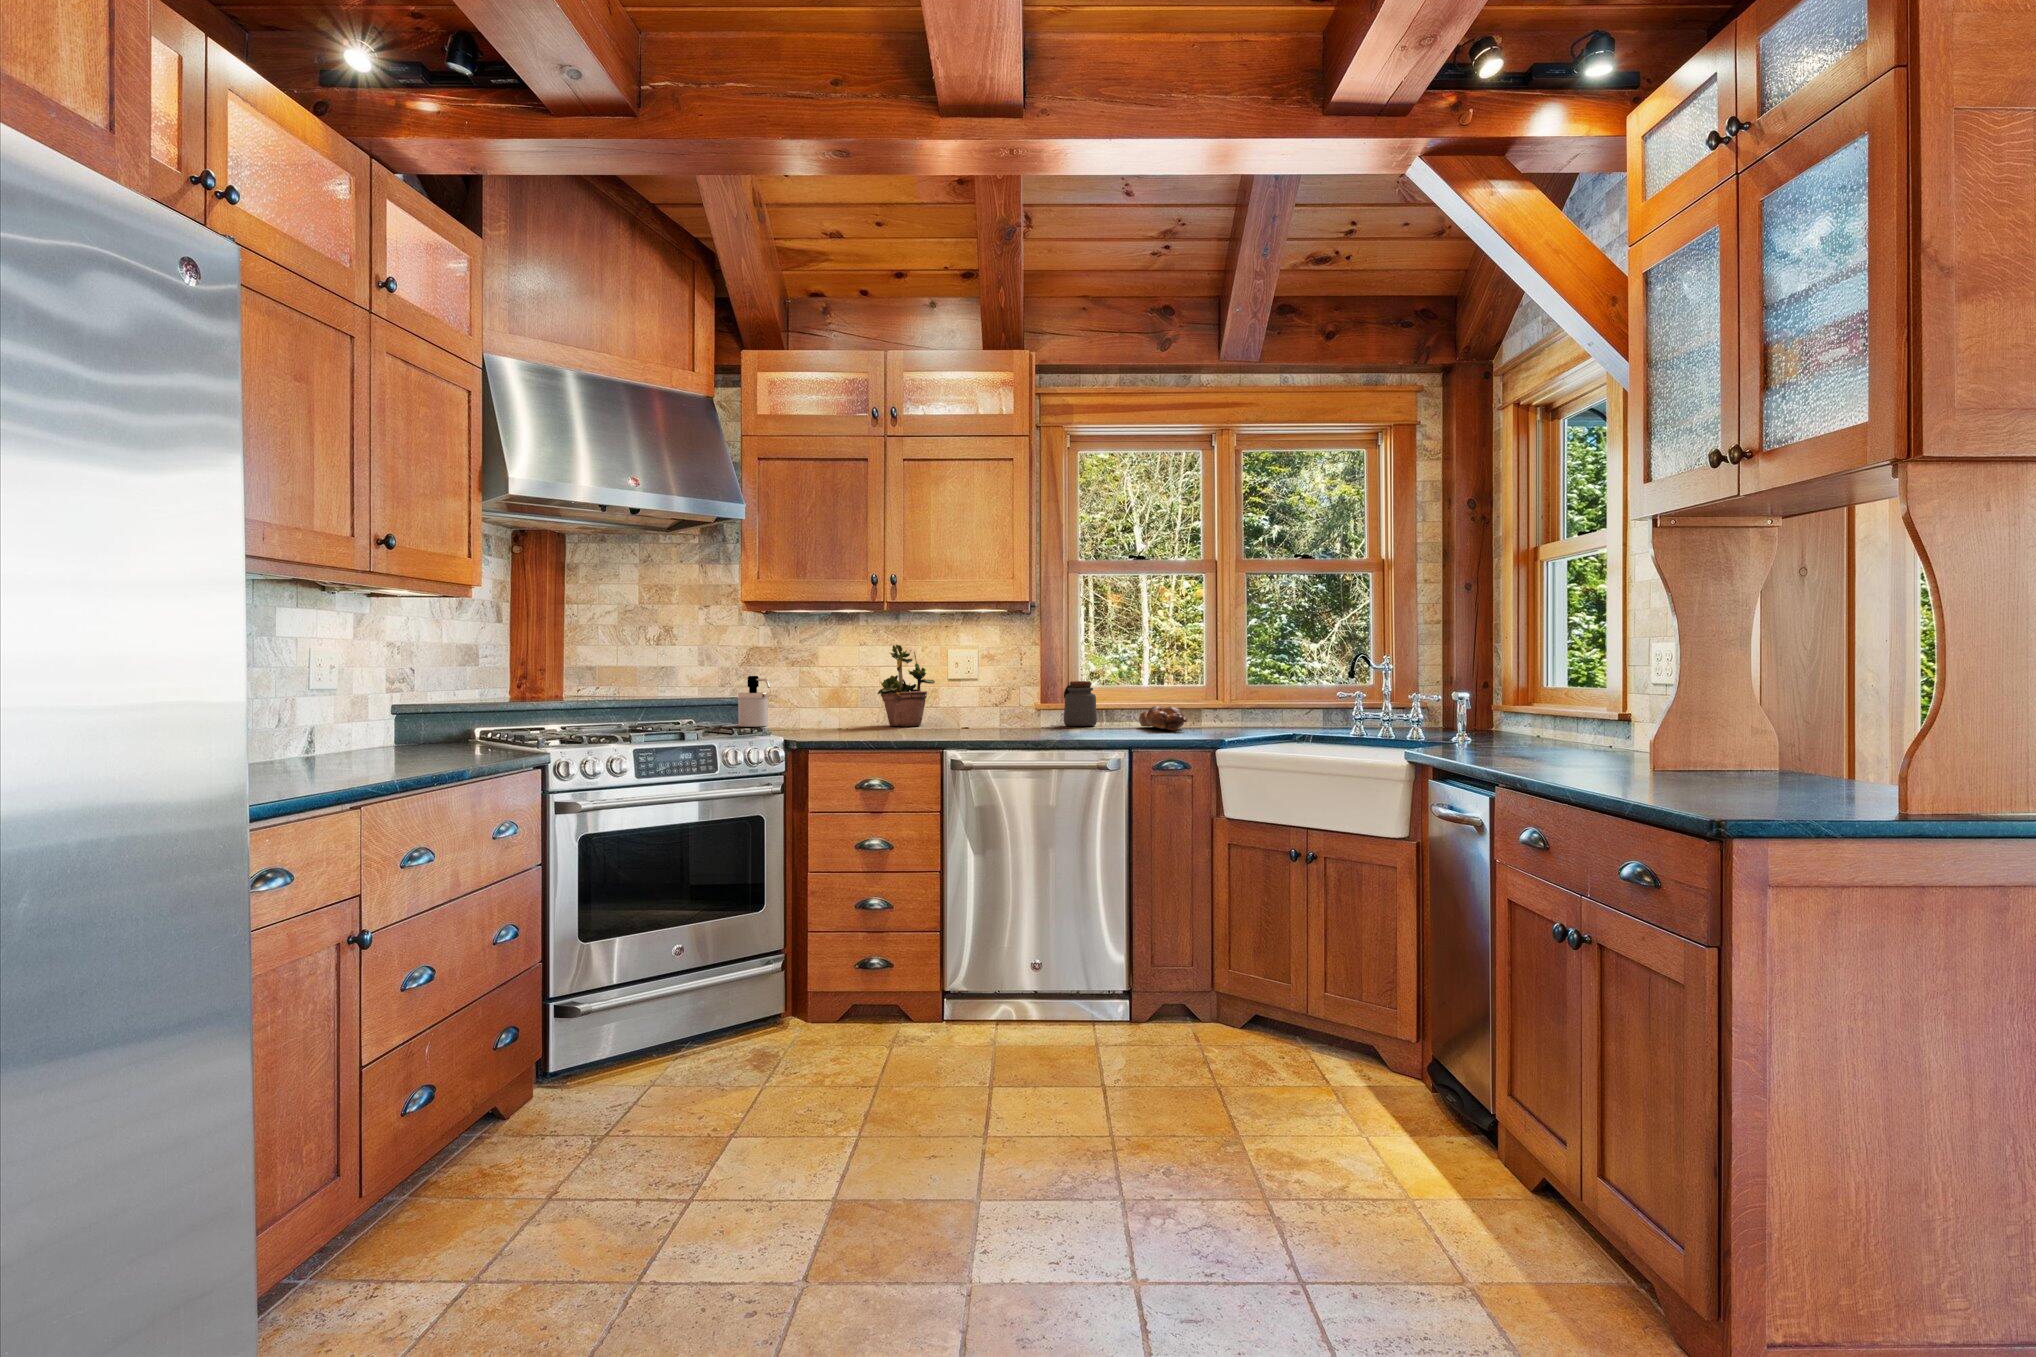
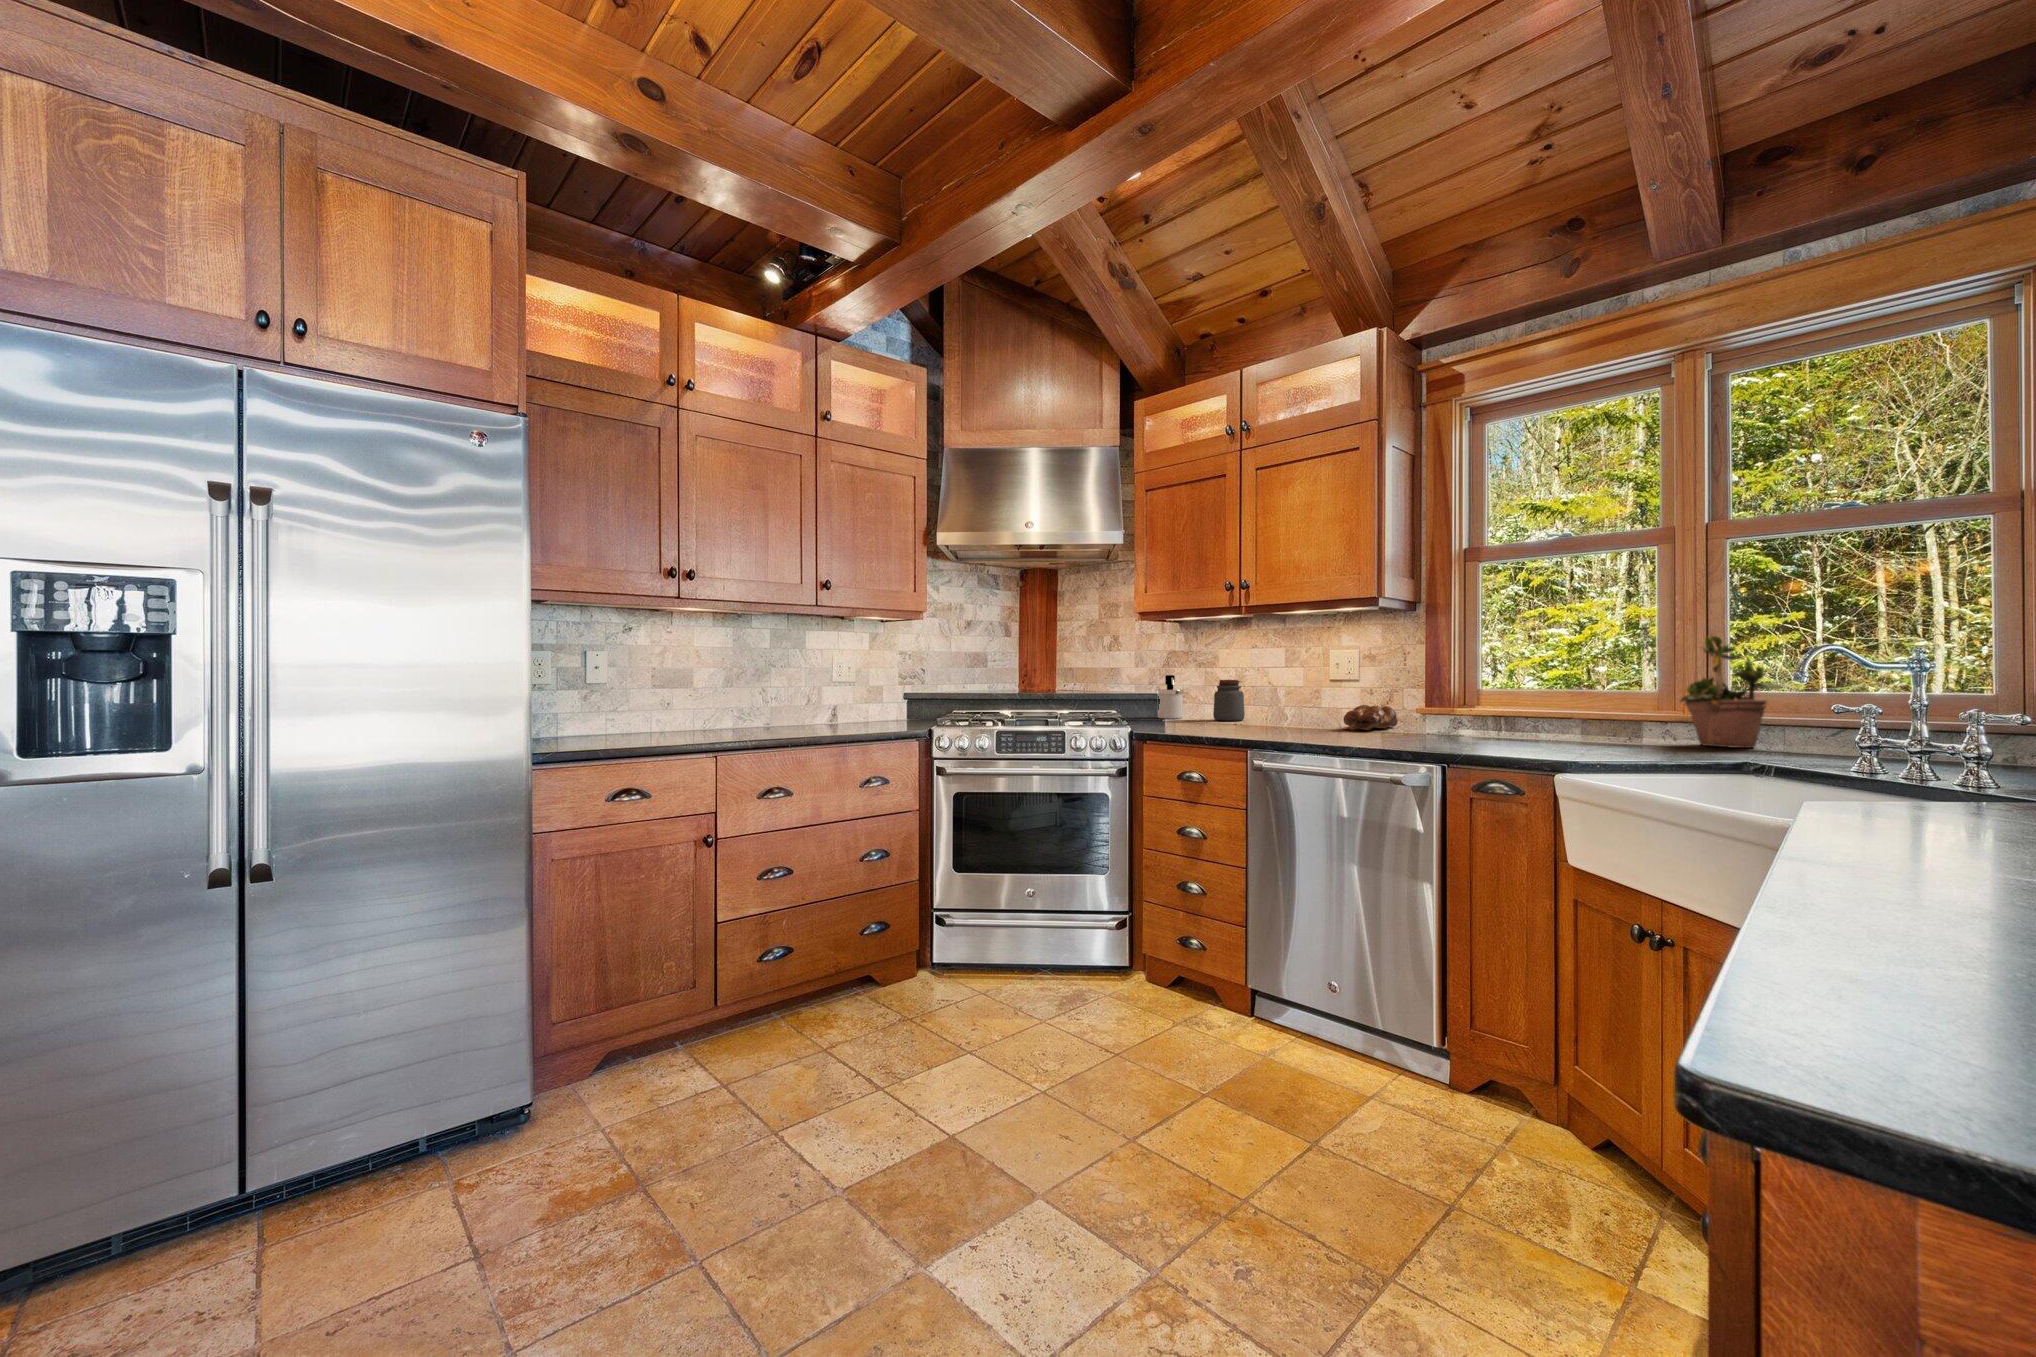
potted plant: present [878,645,935,726] -> present [1680,636,1782,748]
jar: present [1064,681,1097,726] -> present [1213,680,1245,721]
bread loaf: present [1139,706,1187,730] -> present [1343,705,1398,730]

